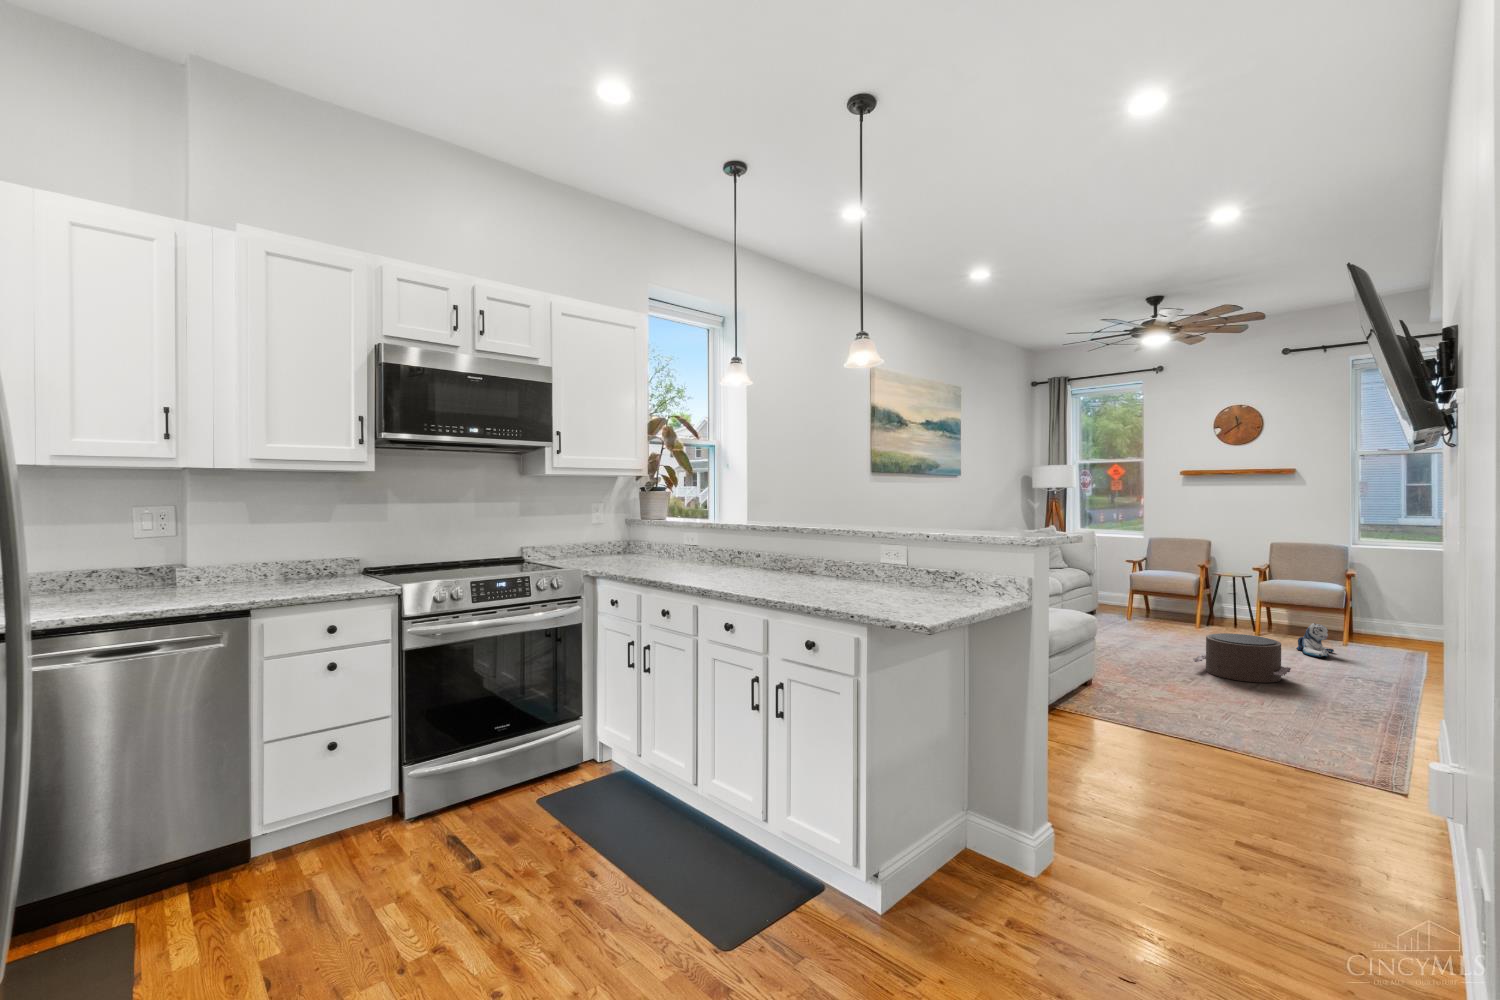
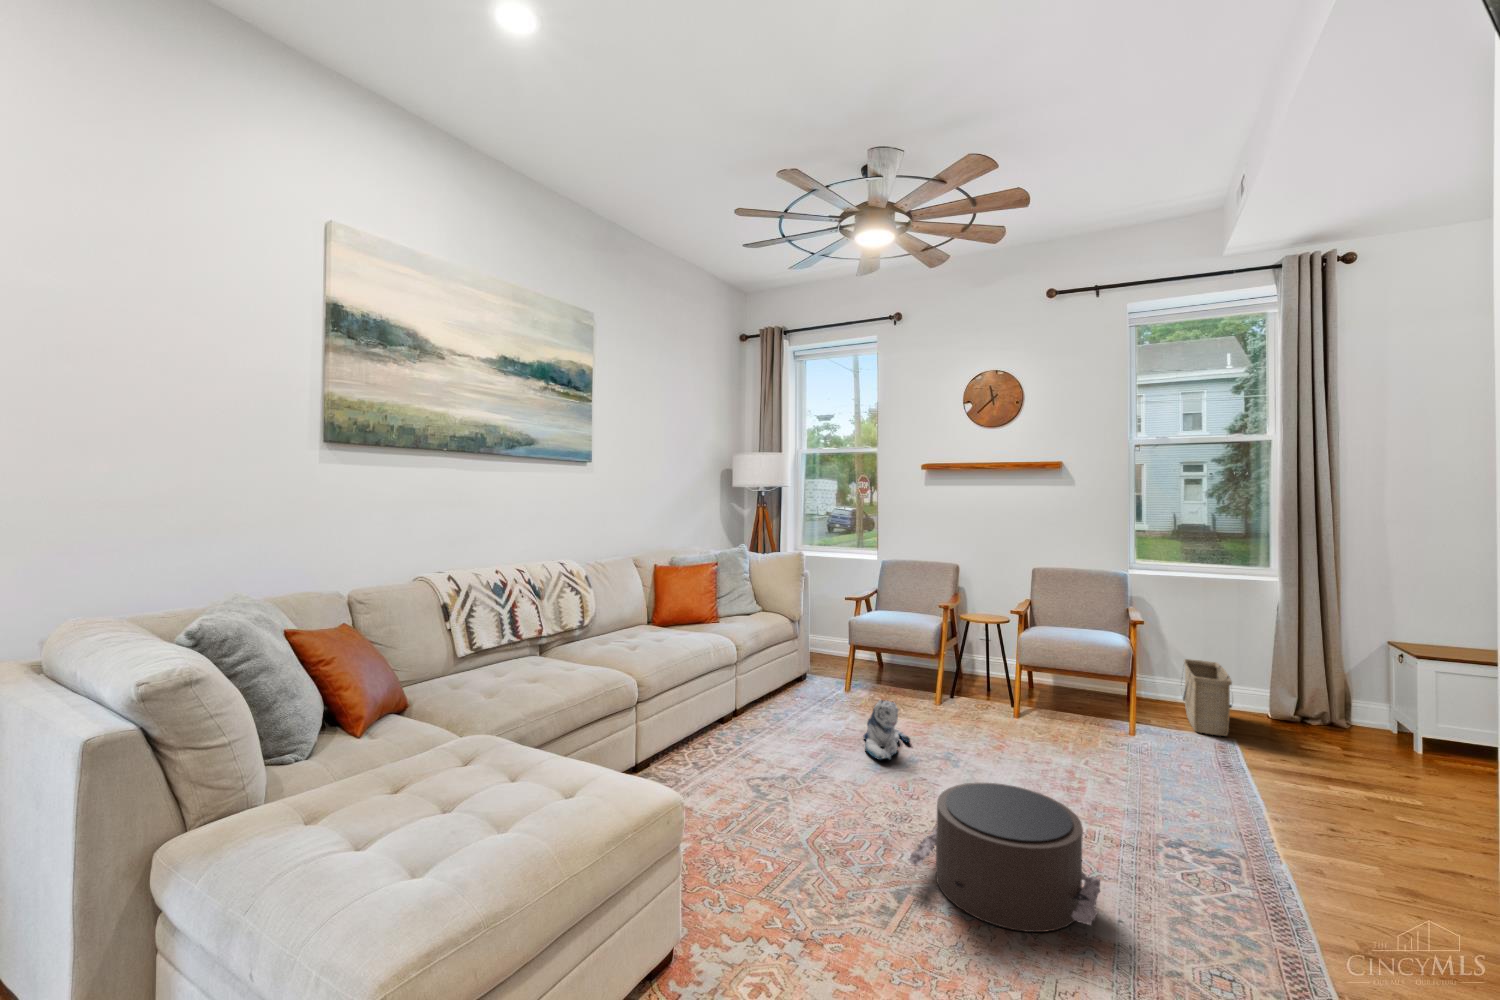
basket: none [1379,601,1416,645] -> present [1183,659,1232,736]
plush toy: present [1296,623,1334,657] -> present [864,700,910,760]

